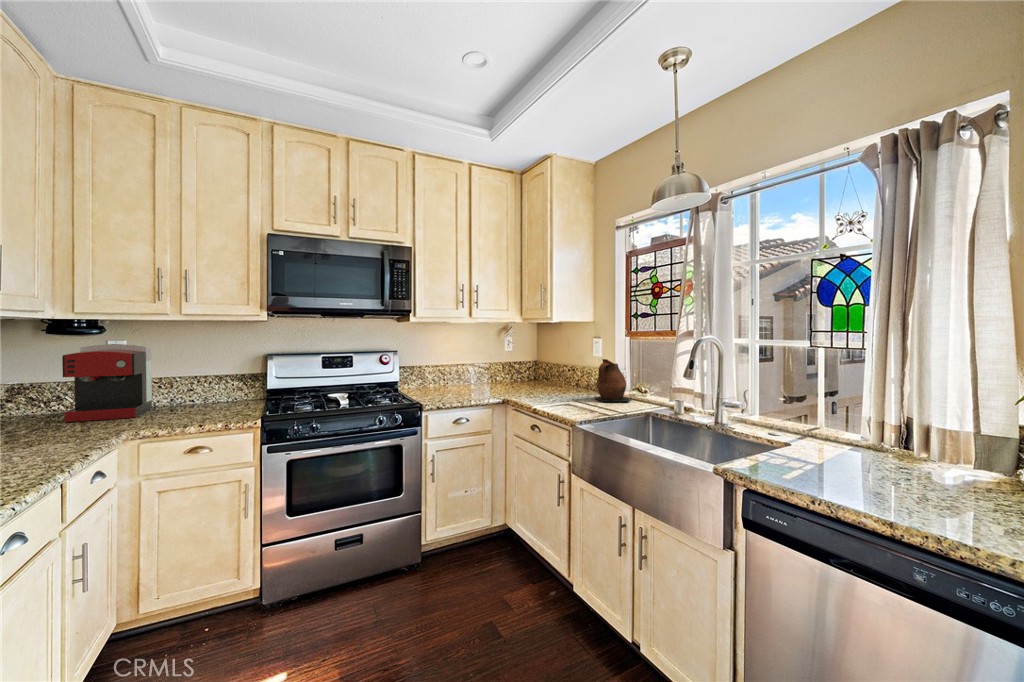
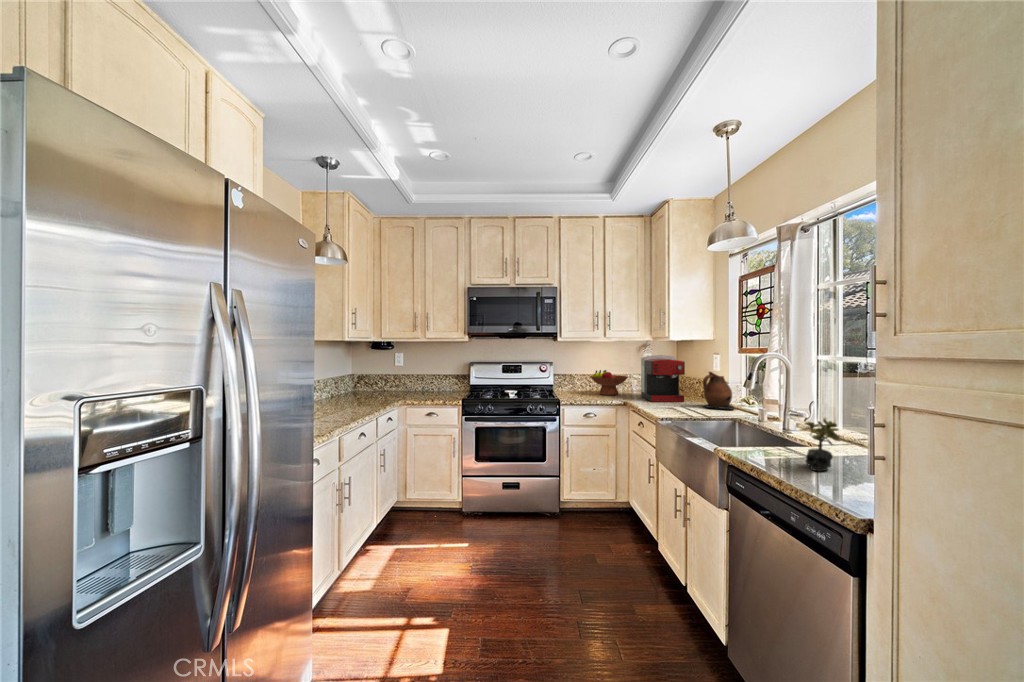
coffee maker: present [62,344,152,422] -> present [641,355,685,402]
fruit bowl: none [452,361,499,393] -> present [590,370,628,395]
succulent plant: none [817,411,872,479] -> present [802,419,840,471]

